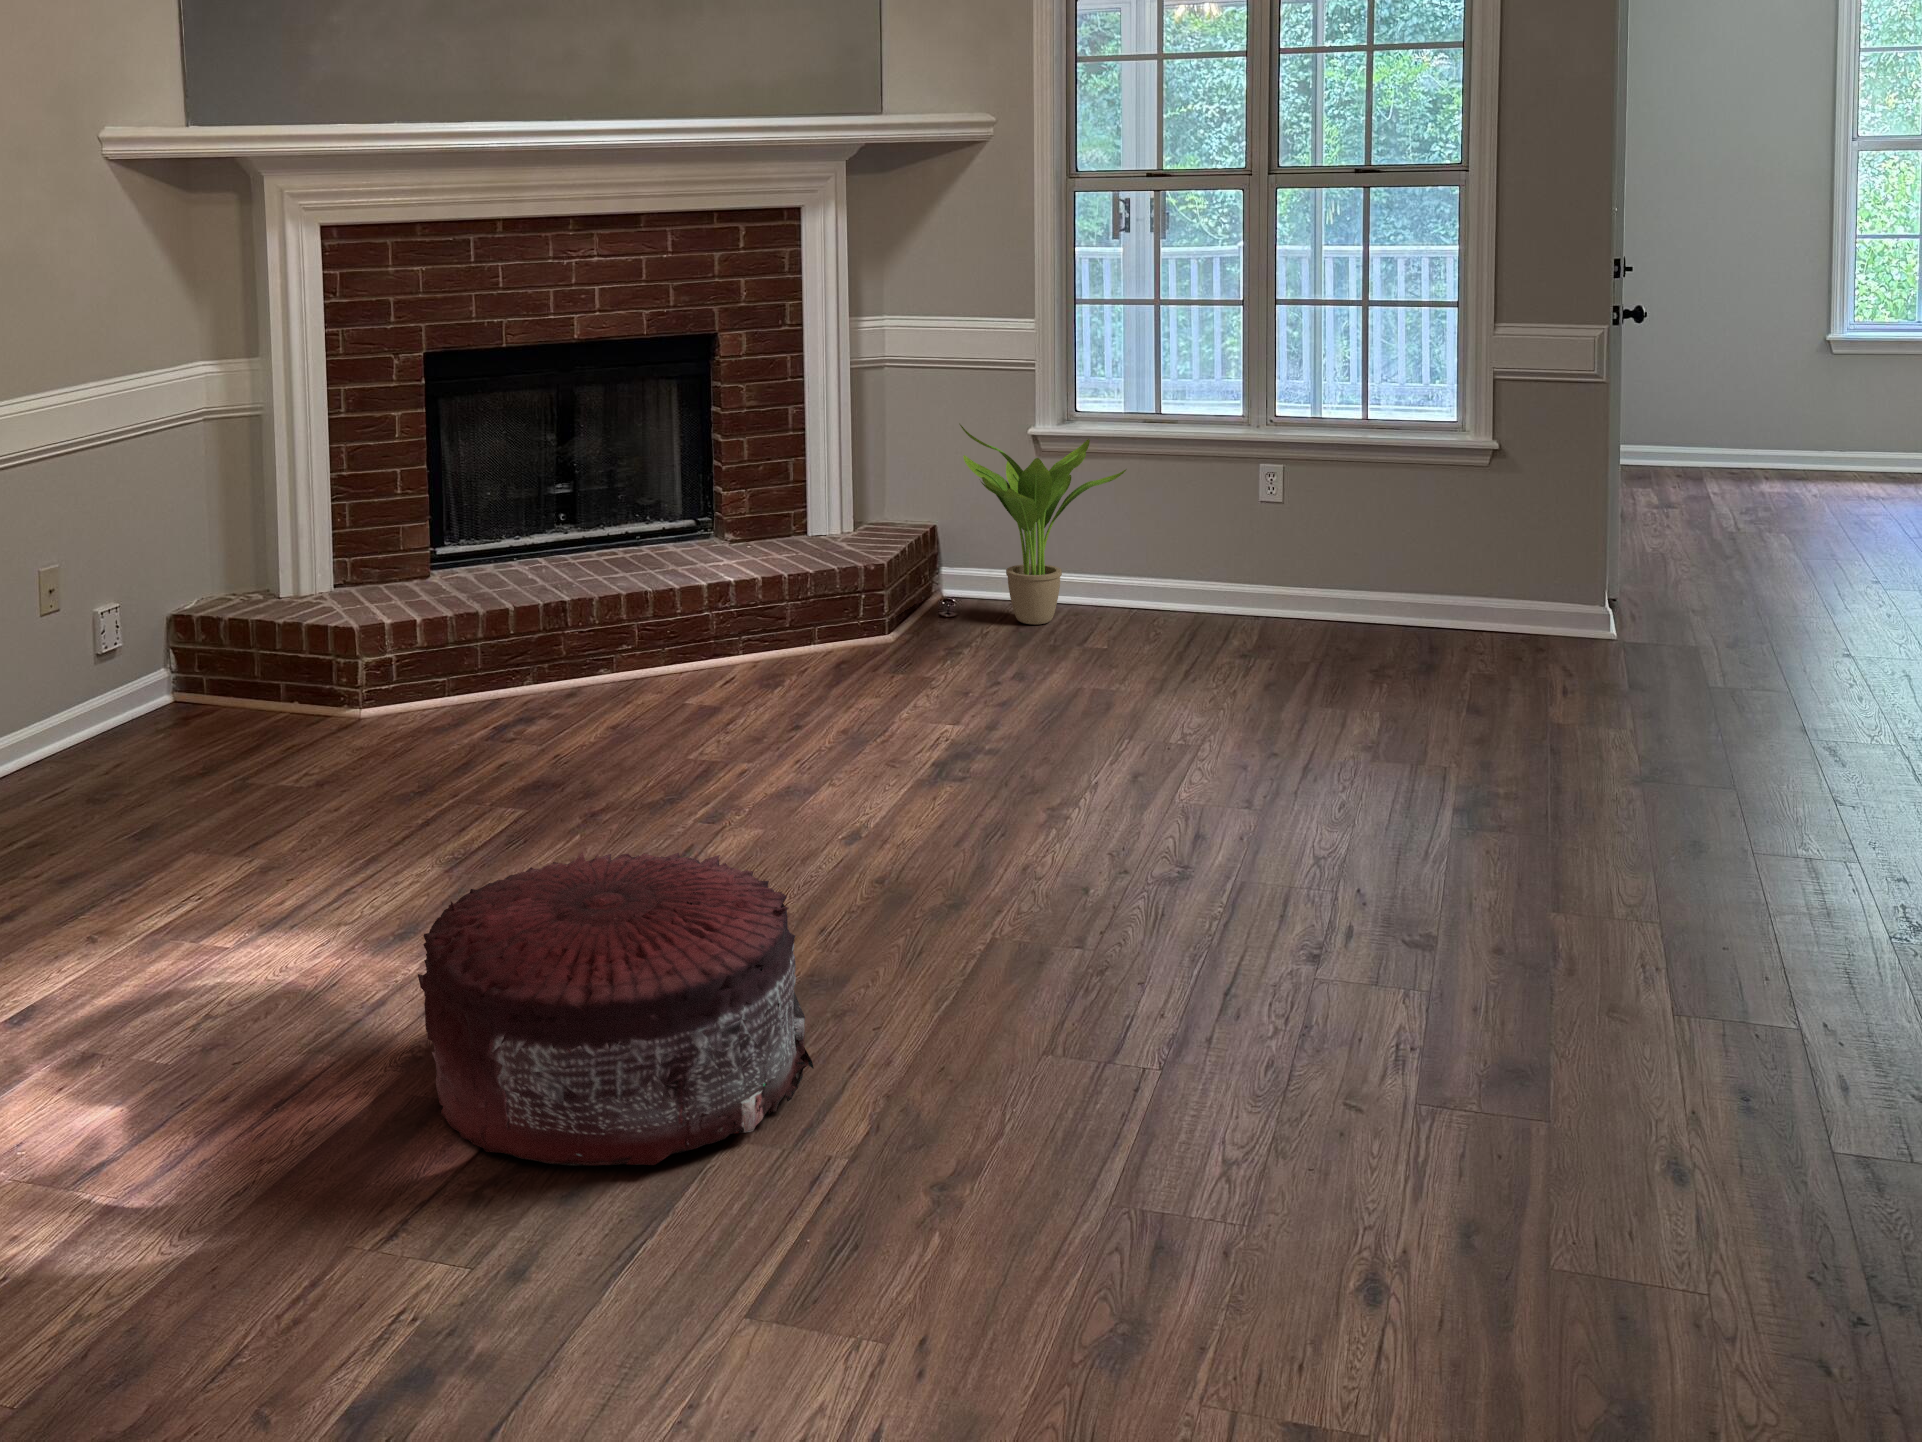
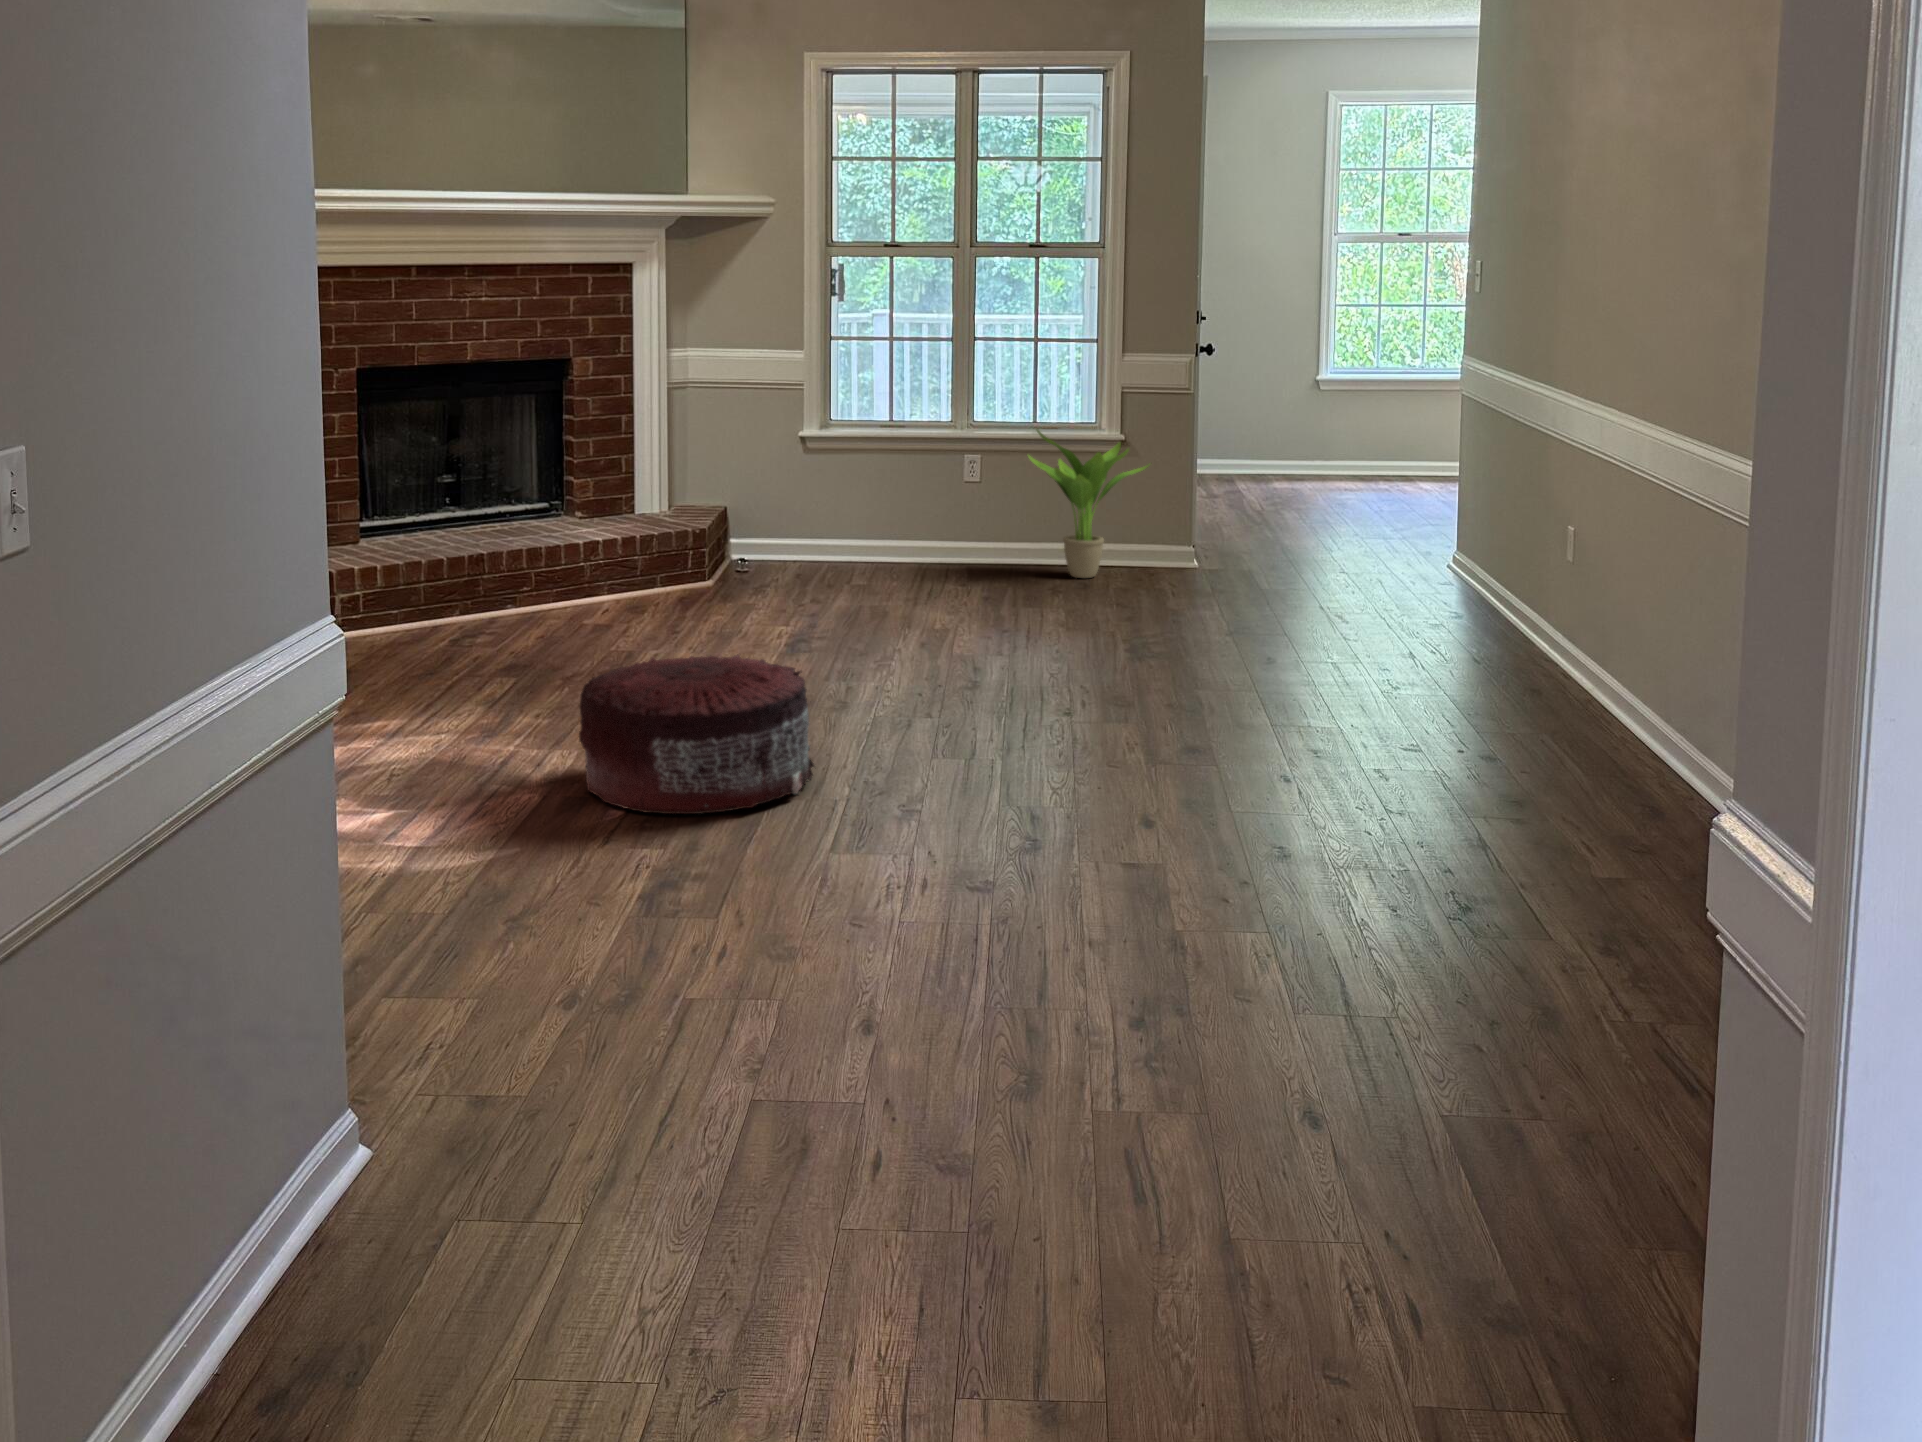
potted plant: present [959,424,1127,624] -> present [1029,430,1149,578]

